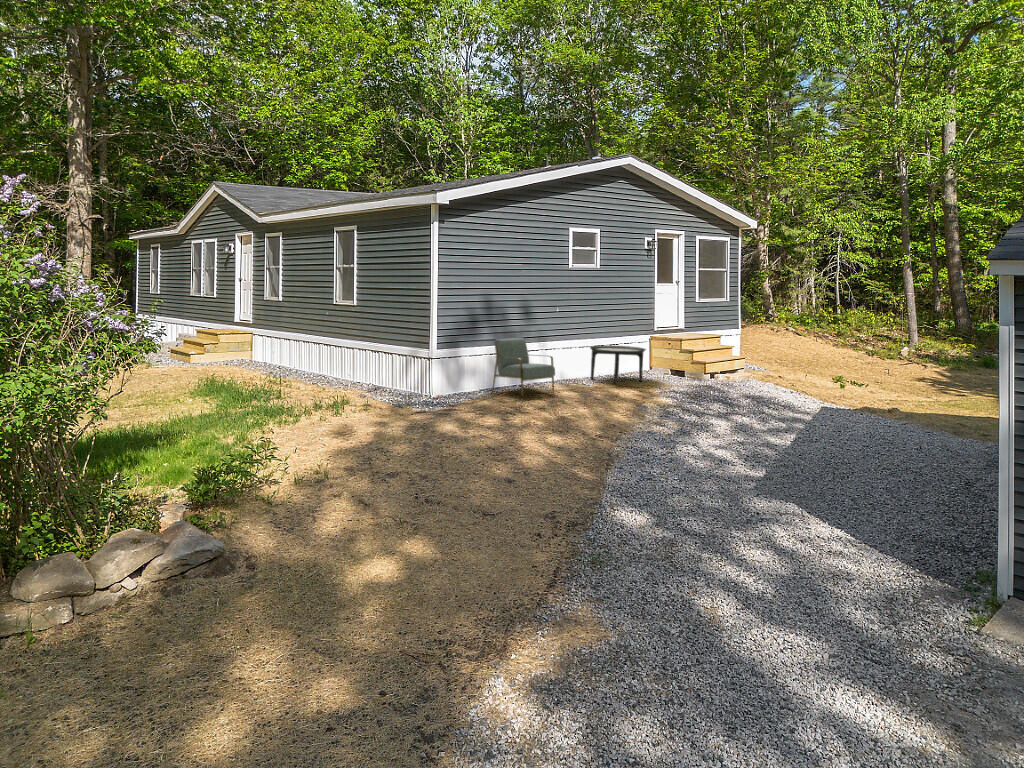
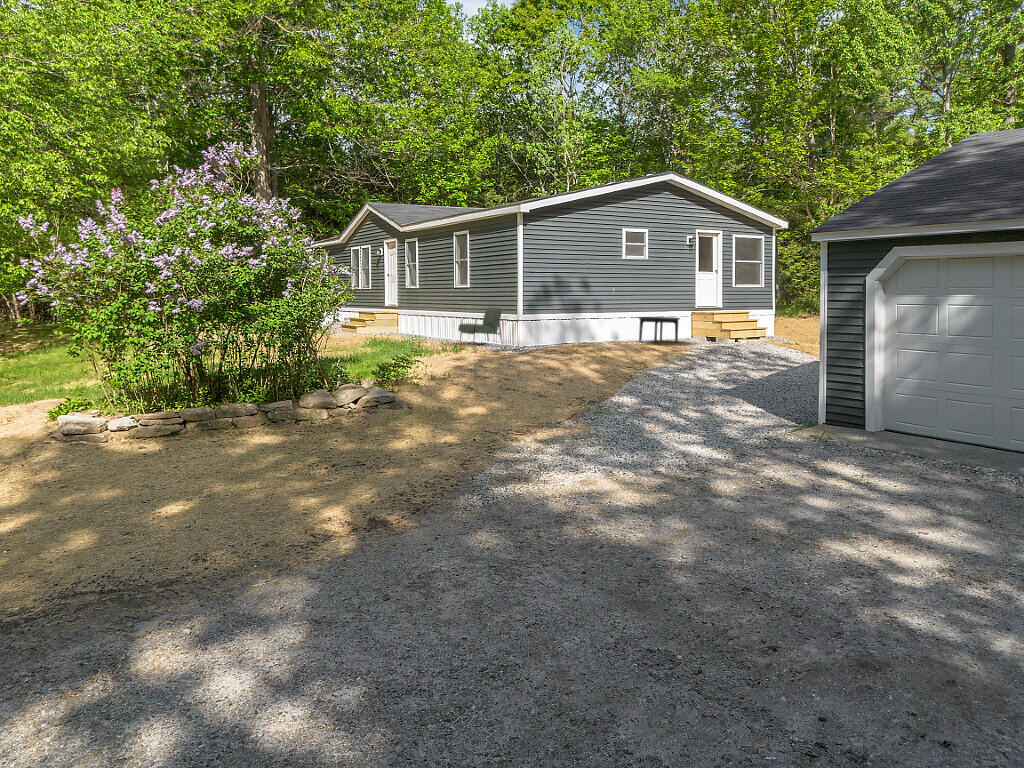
chair: present [493,338,555,396] -> present [458,307,502,344]

